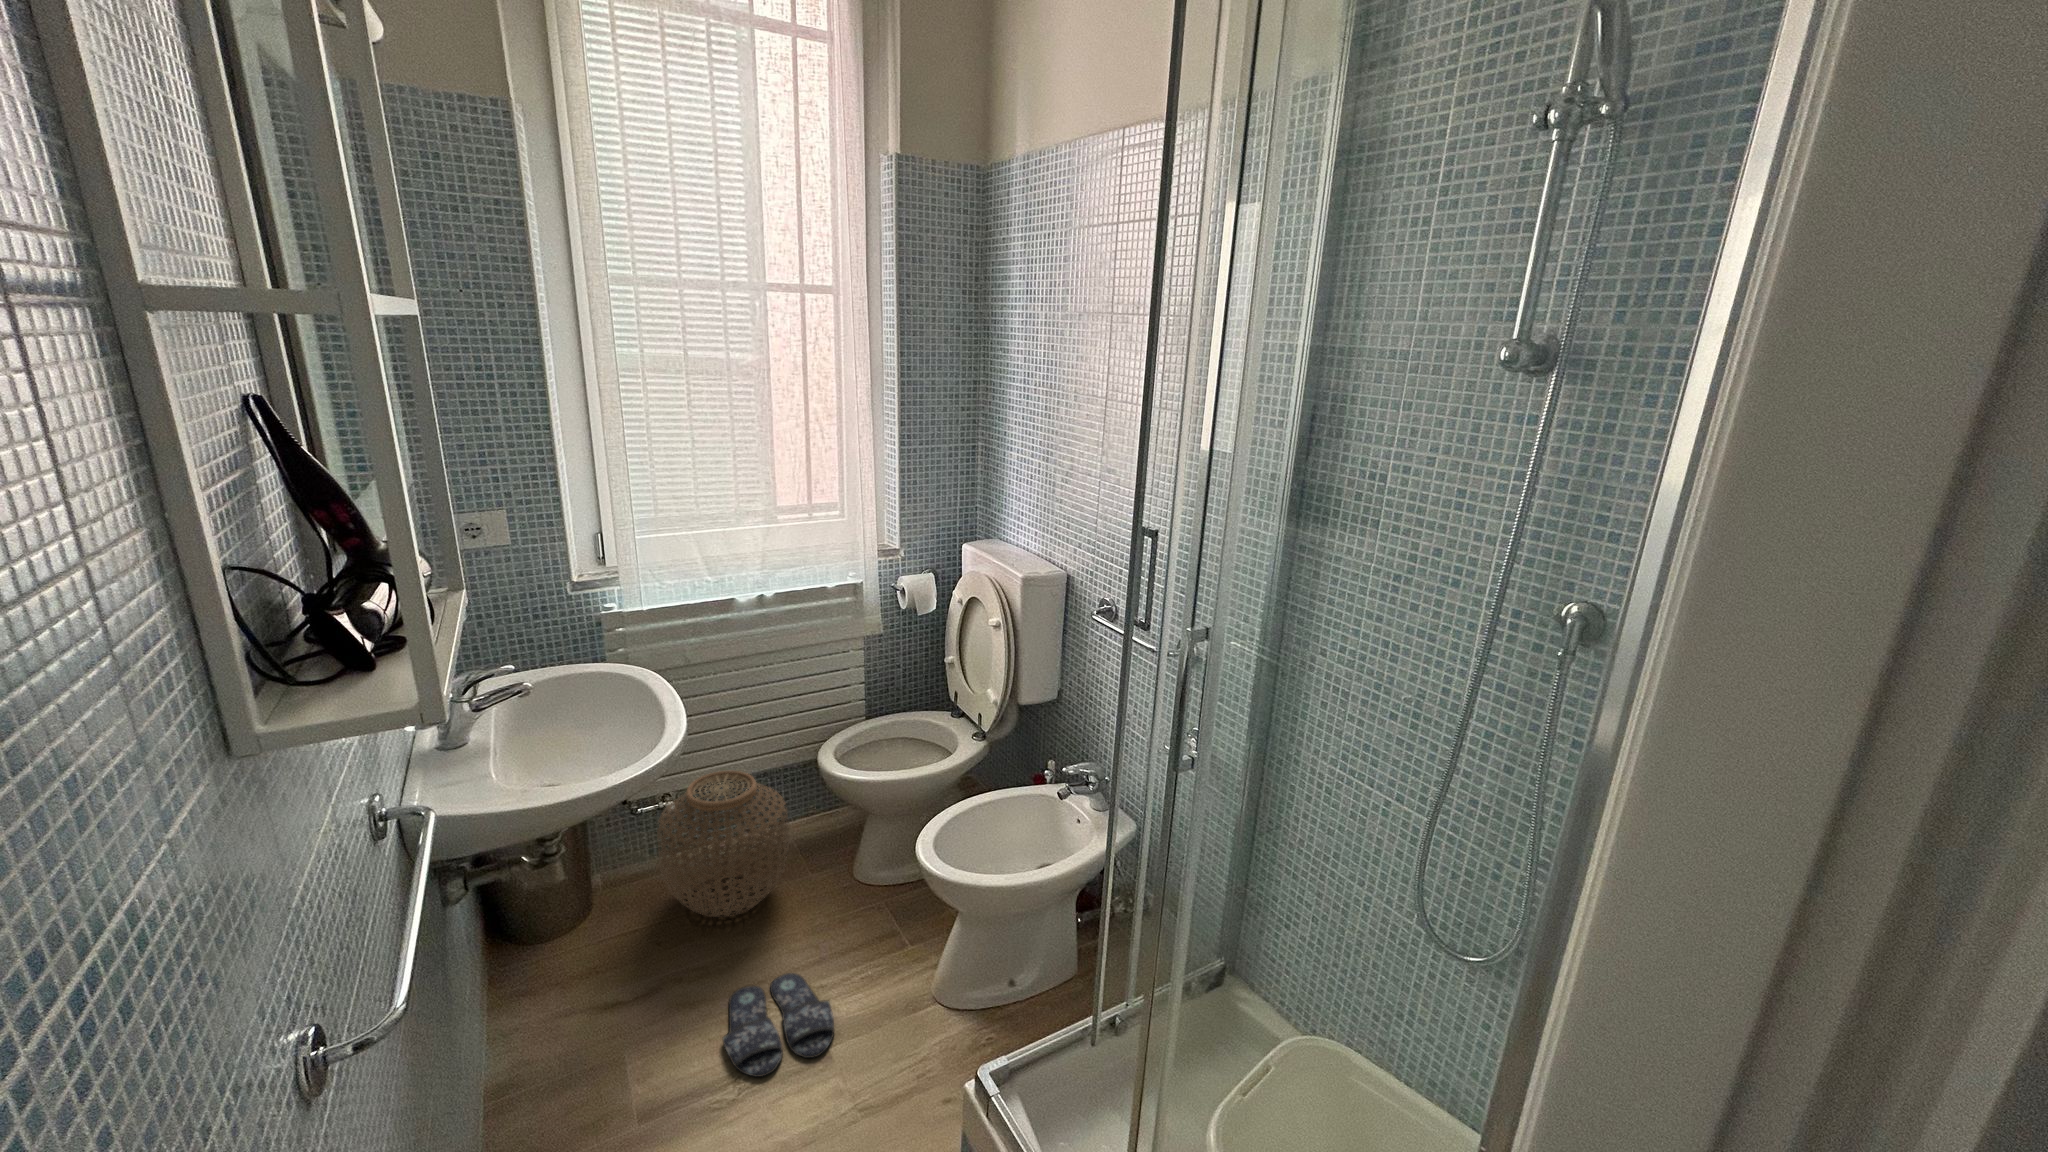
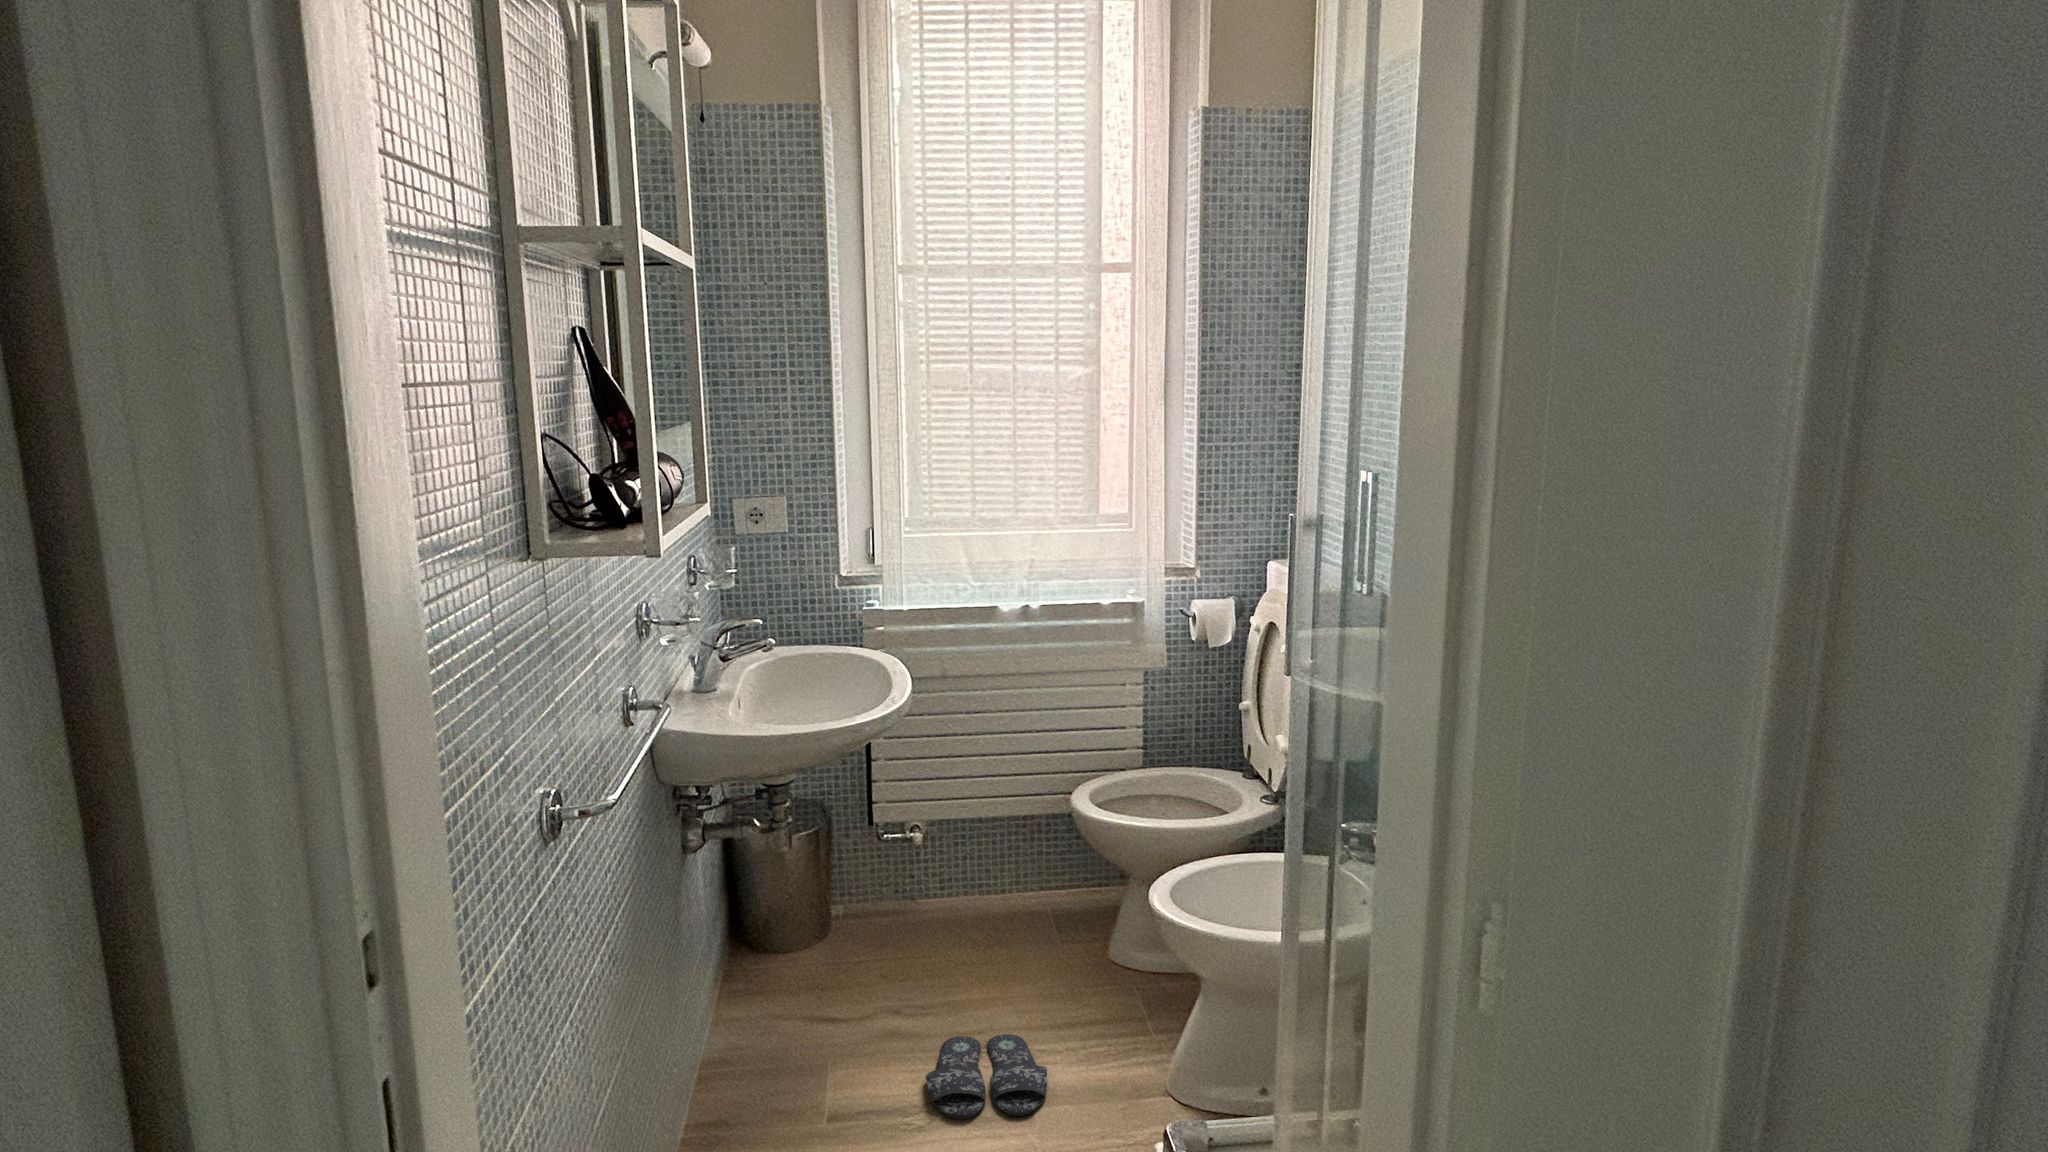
woven basket: present [657,771,789,917] -> none [896,803,1036,969]

